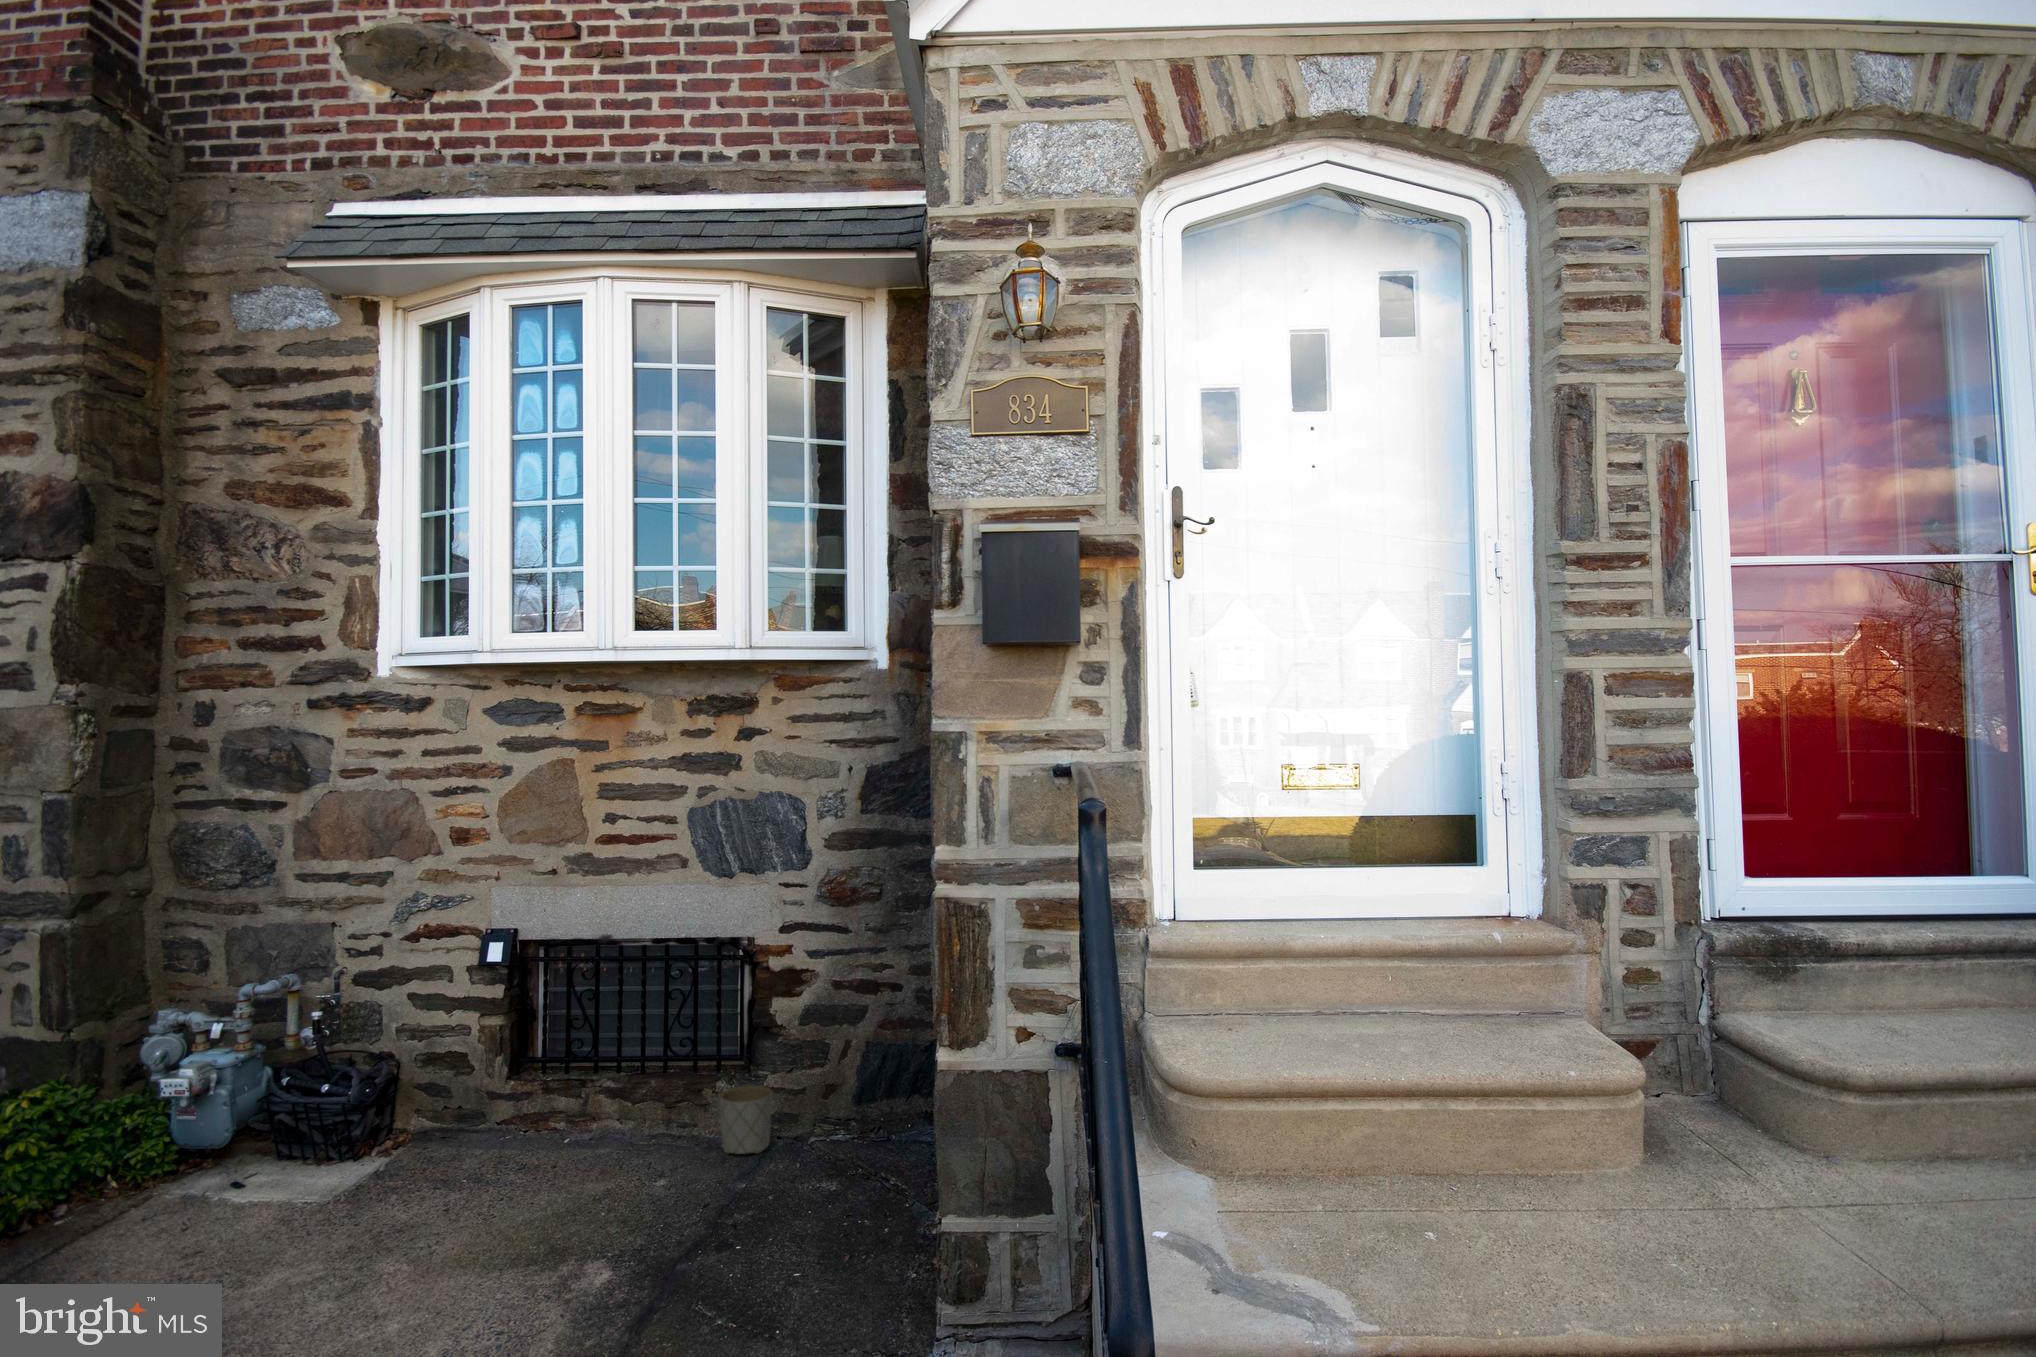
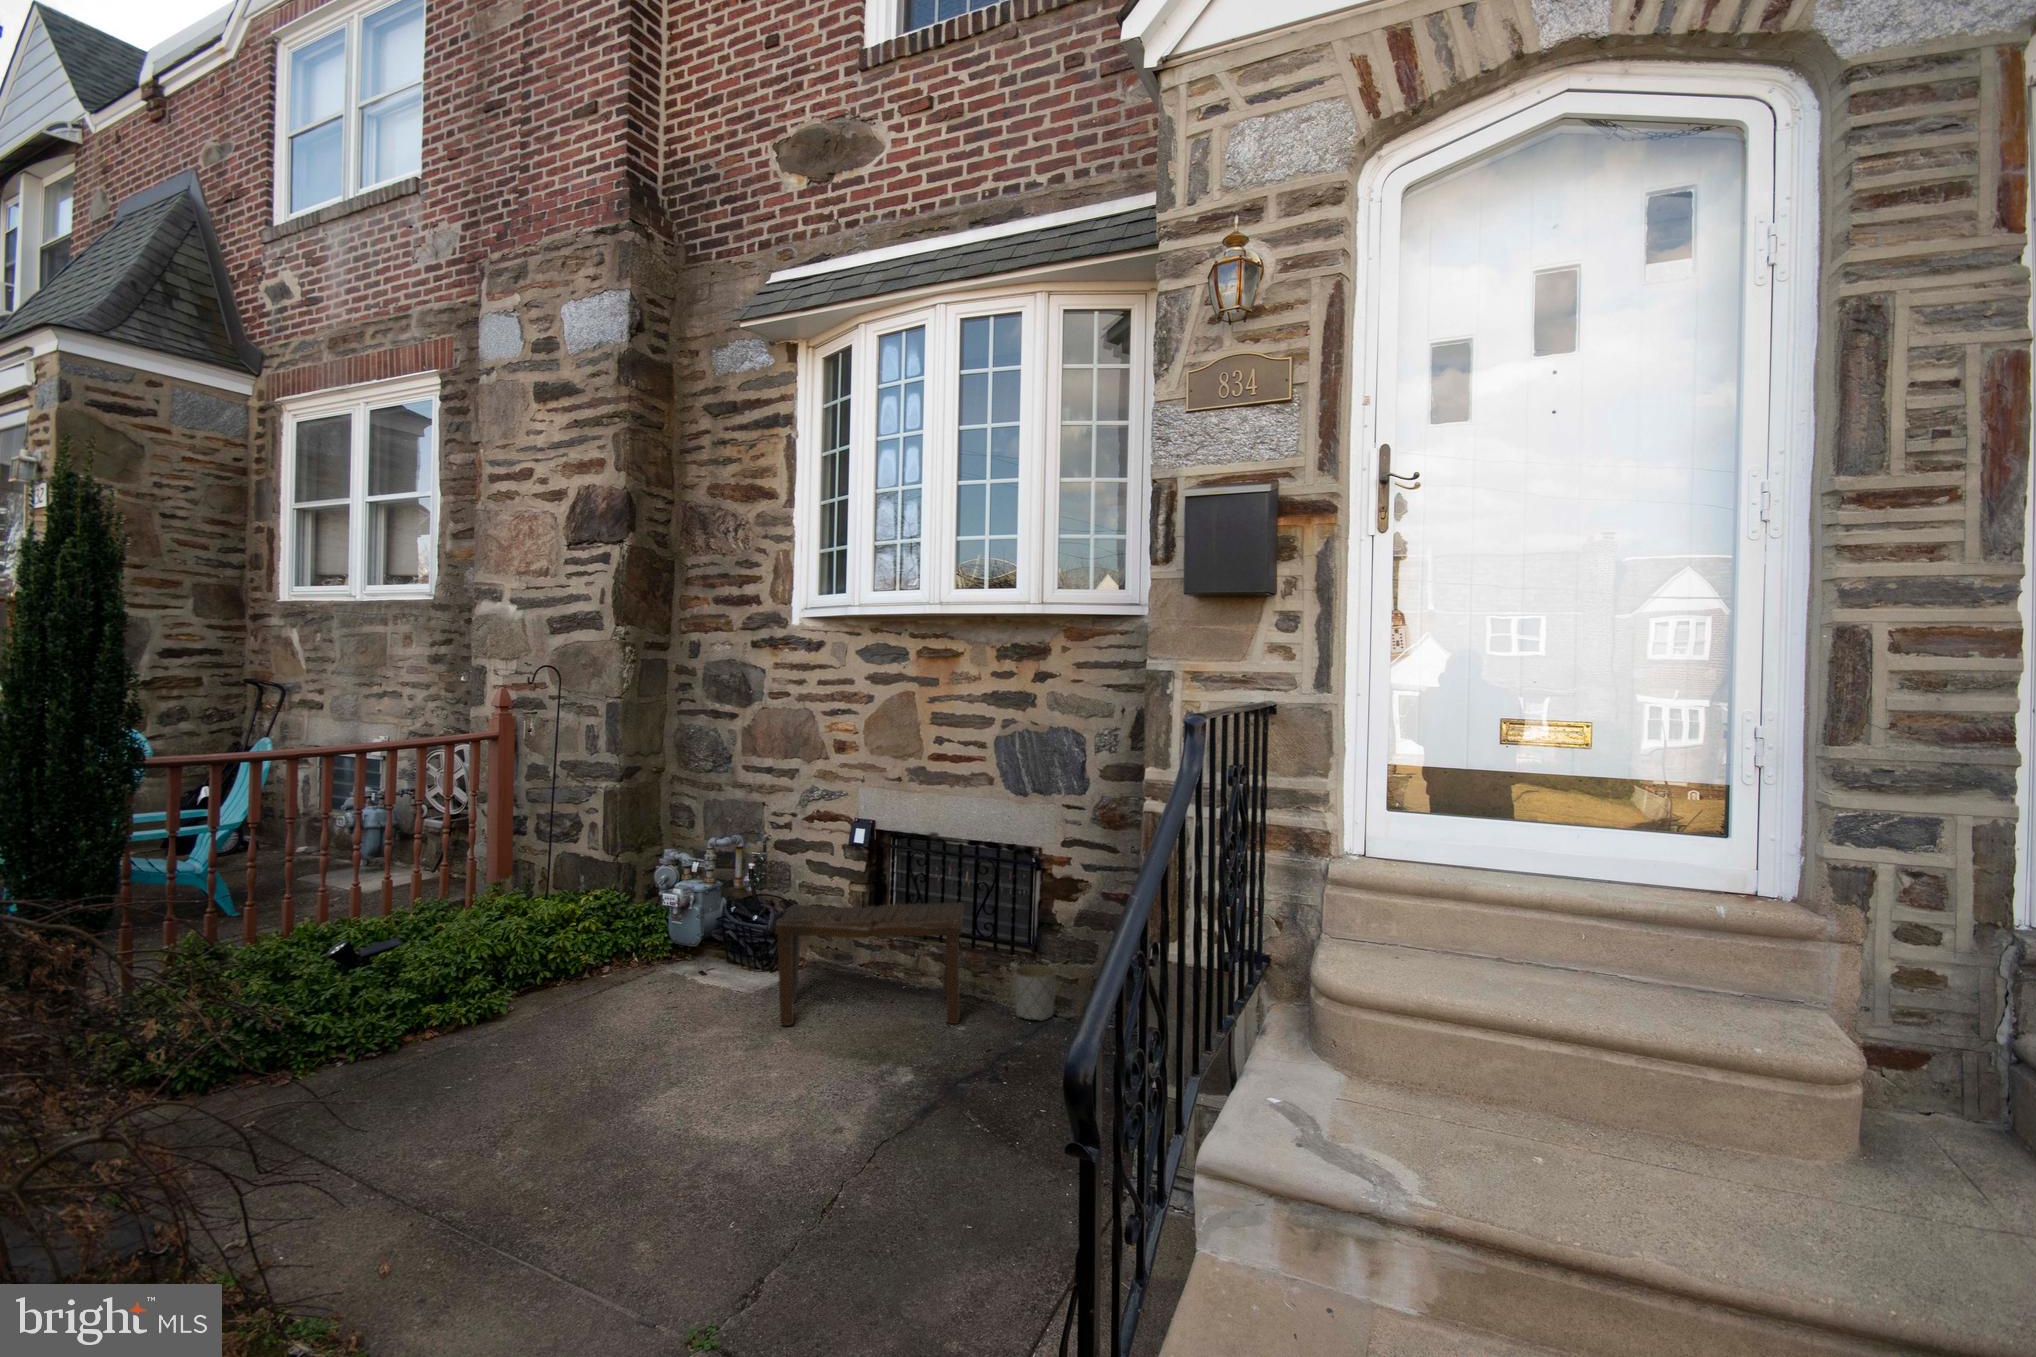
bench: none [395,1021,657,1219] -> present [775,902,964,1026]

